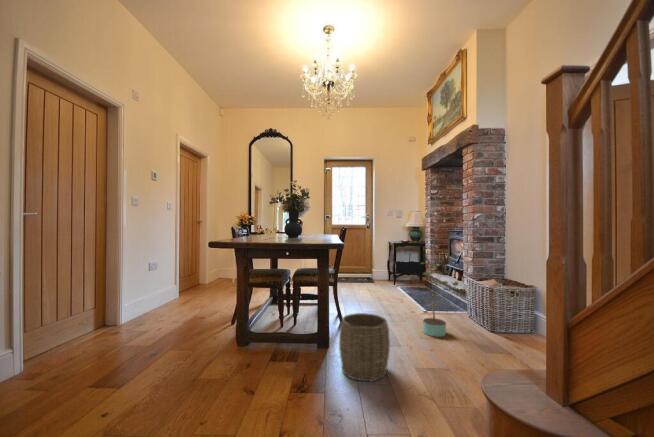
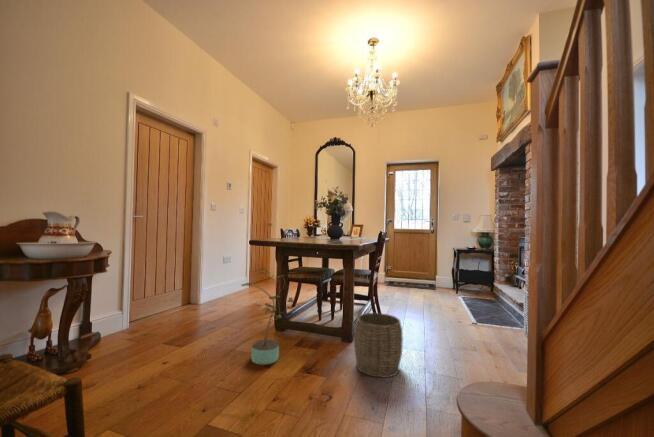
potted plant: present [420,262,459,337] -> present [242,271,293,365]

